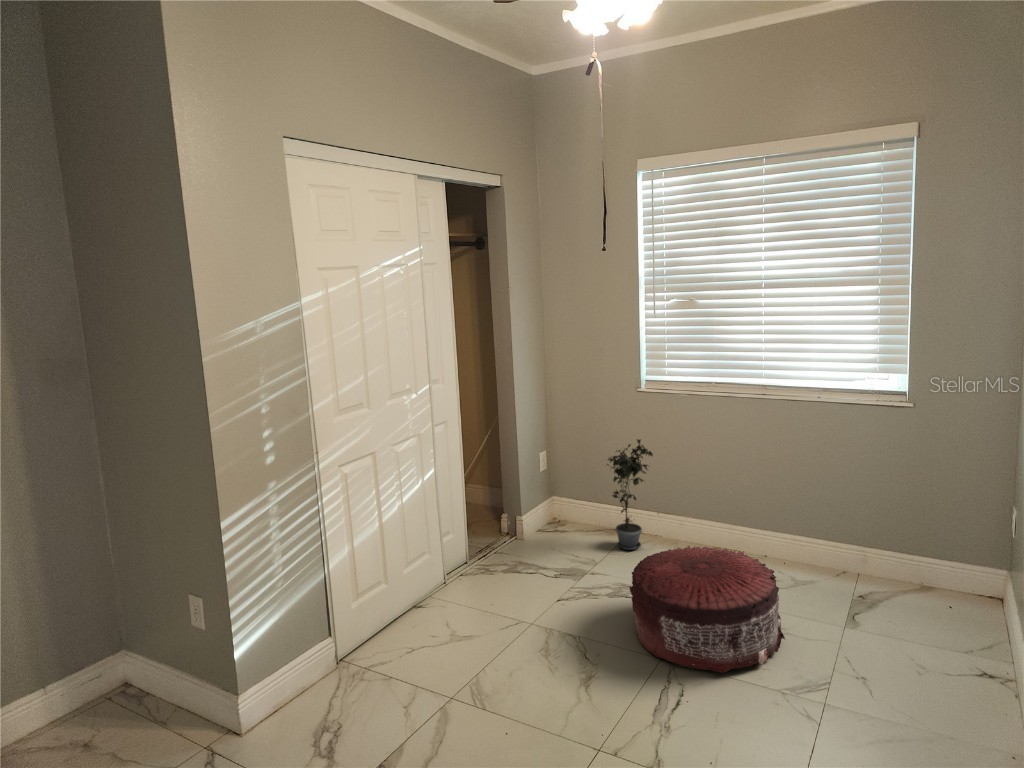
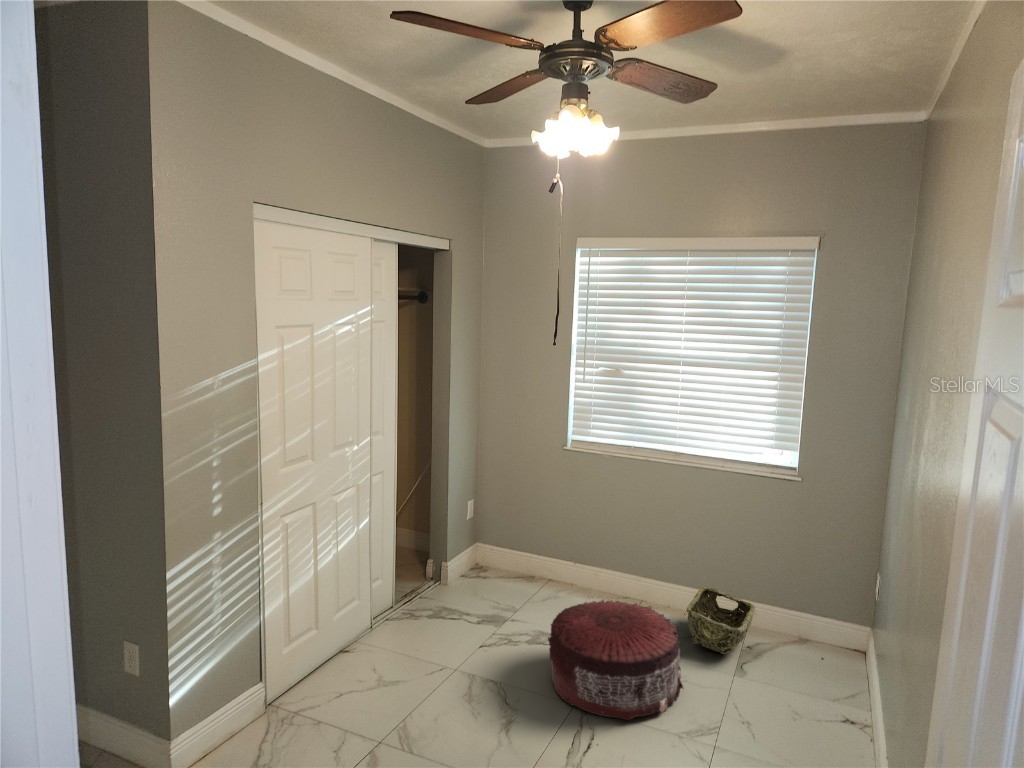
potted plant: present [607,440,653,550] -> none [529,495,574,599]
woven basket: none [784,531,863,602] -> present [686,586,755,654]

